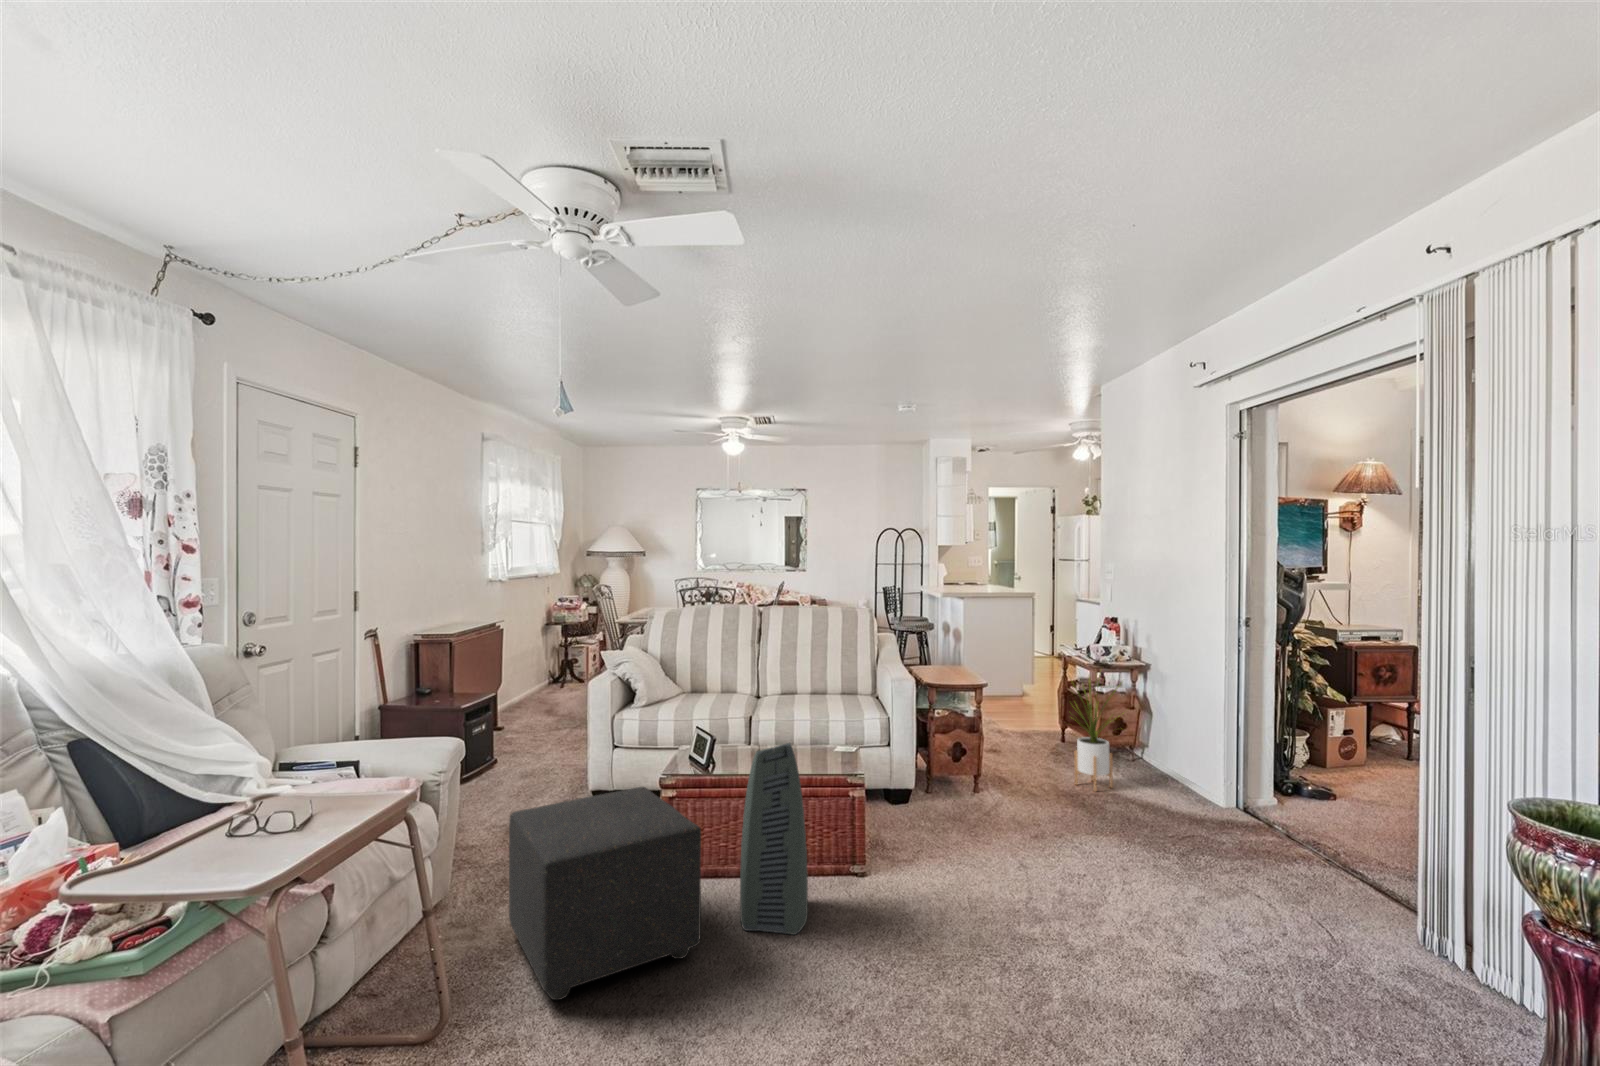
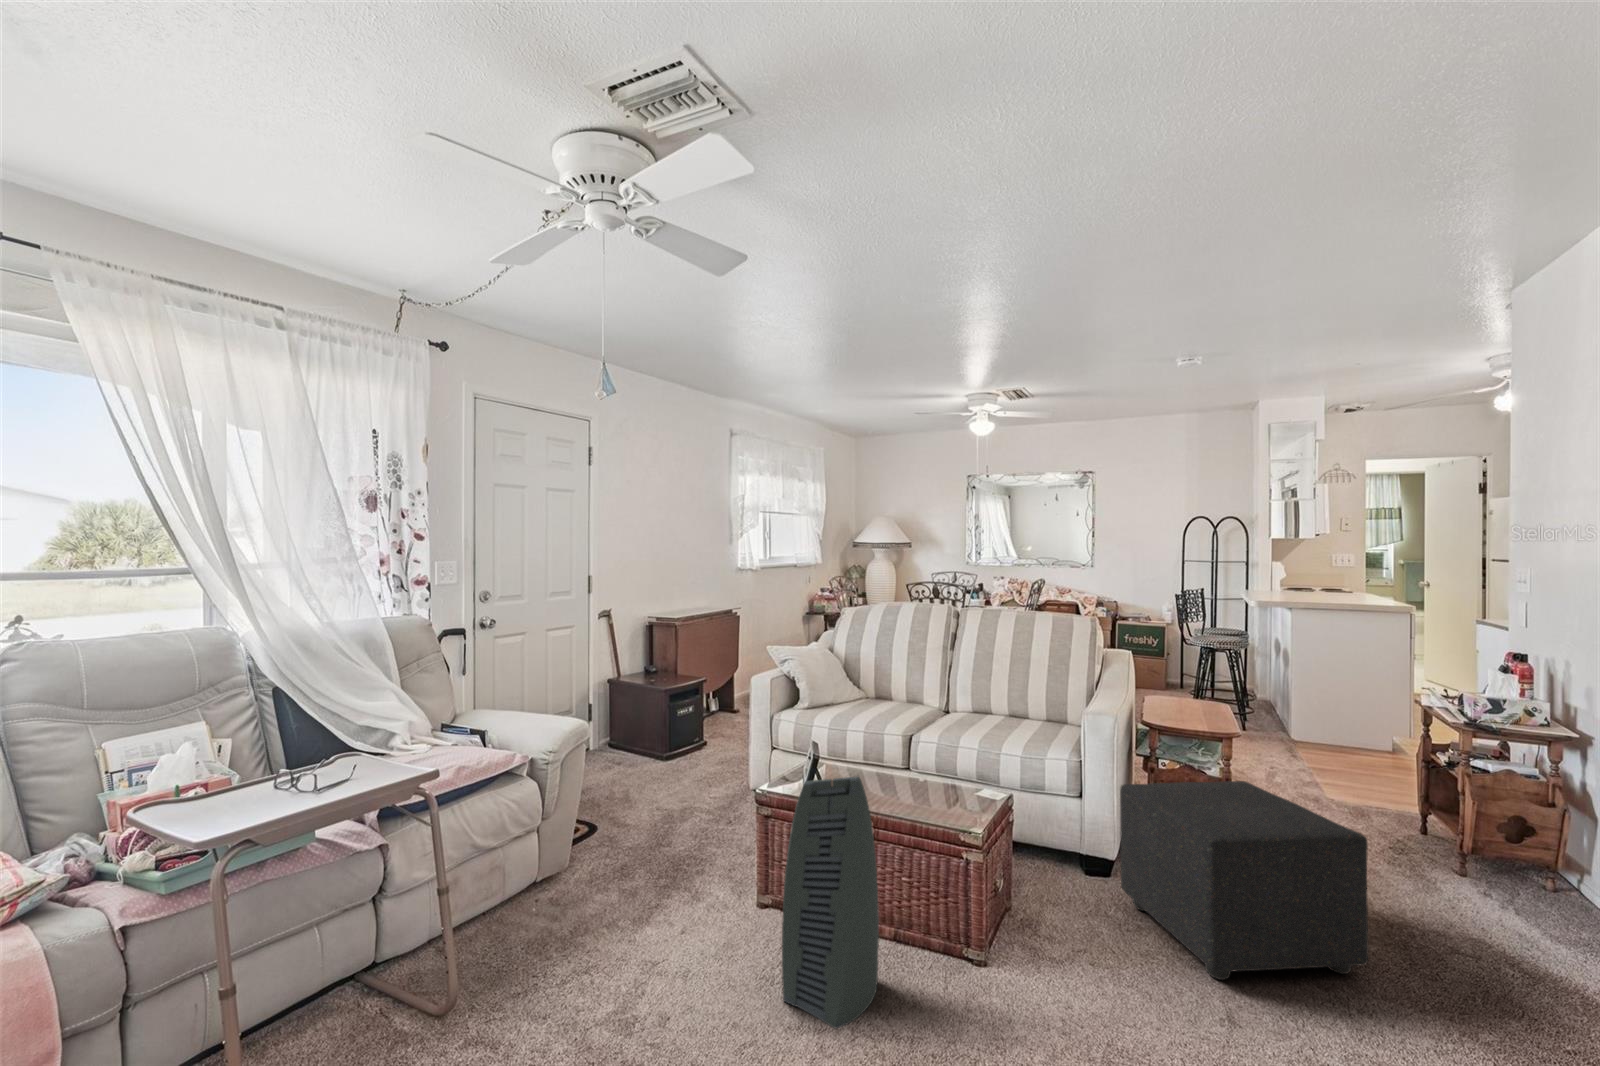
house plant: present [1075,684,1116,791] -> none [1382,724,1522,930]
ottoman: present [509,787,701,1000] -> present [1120,781,1368,980]

